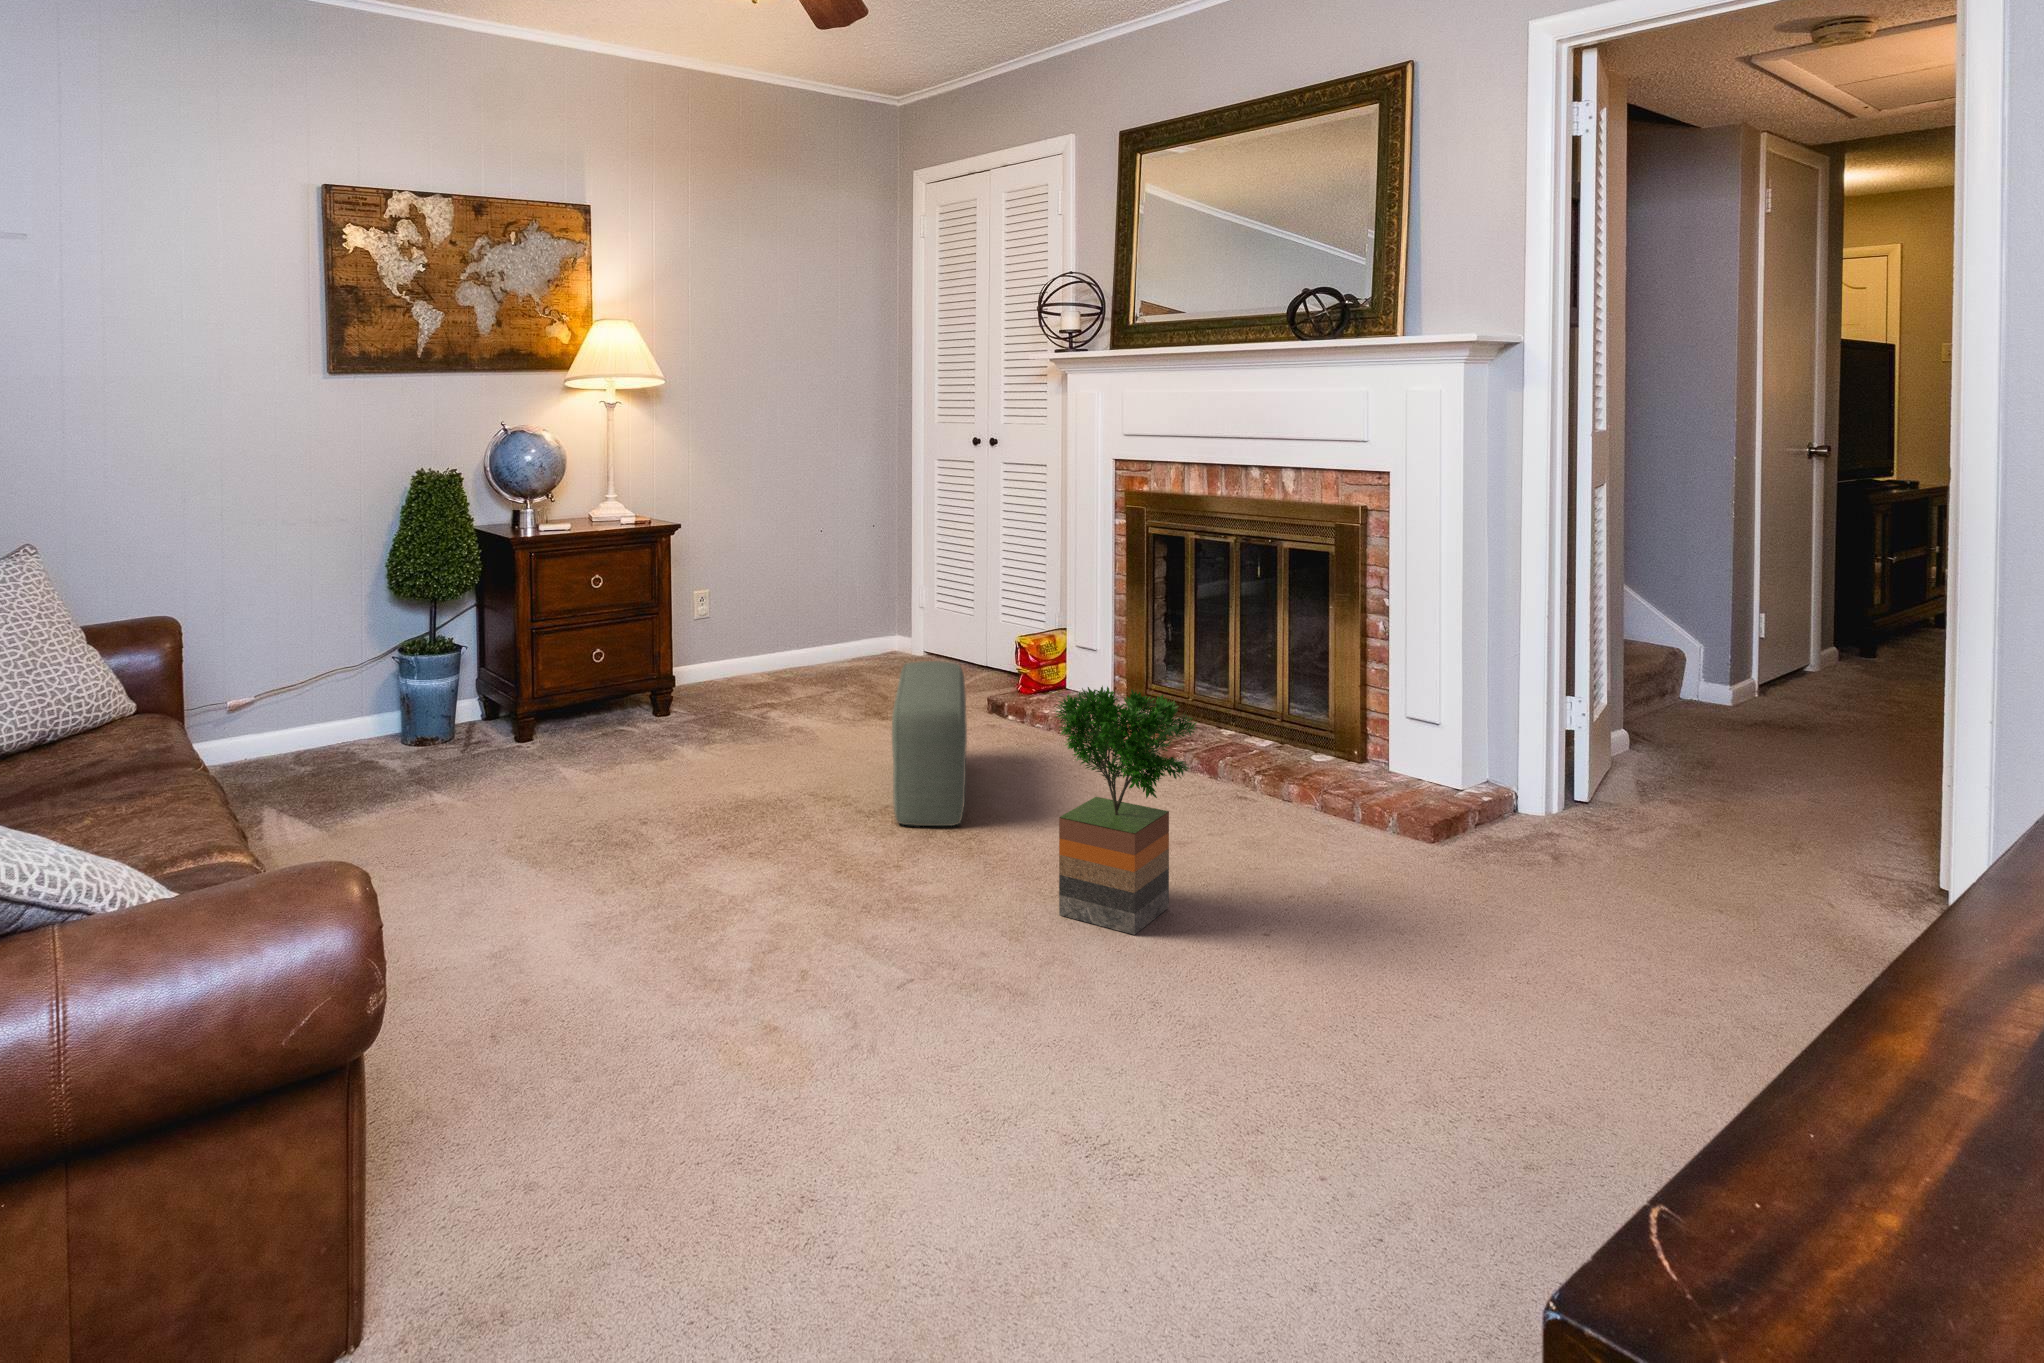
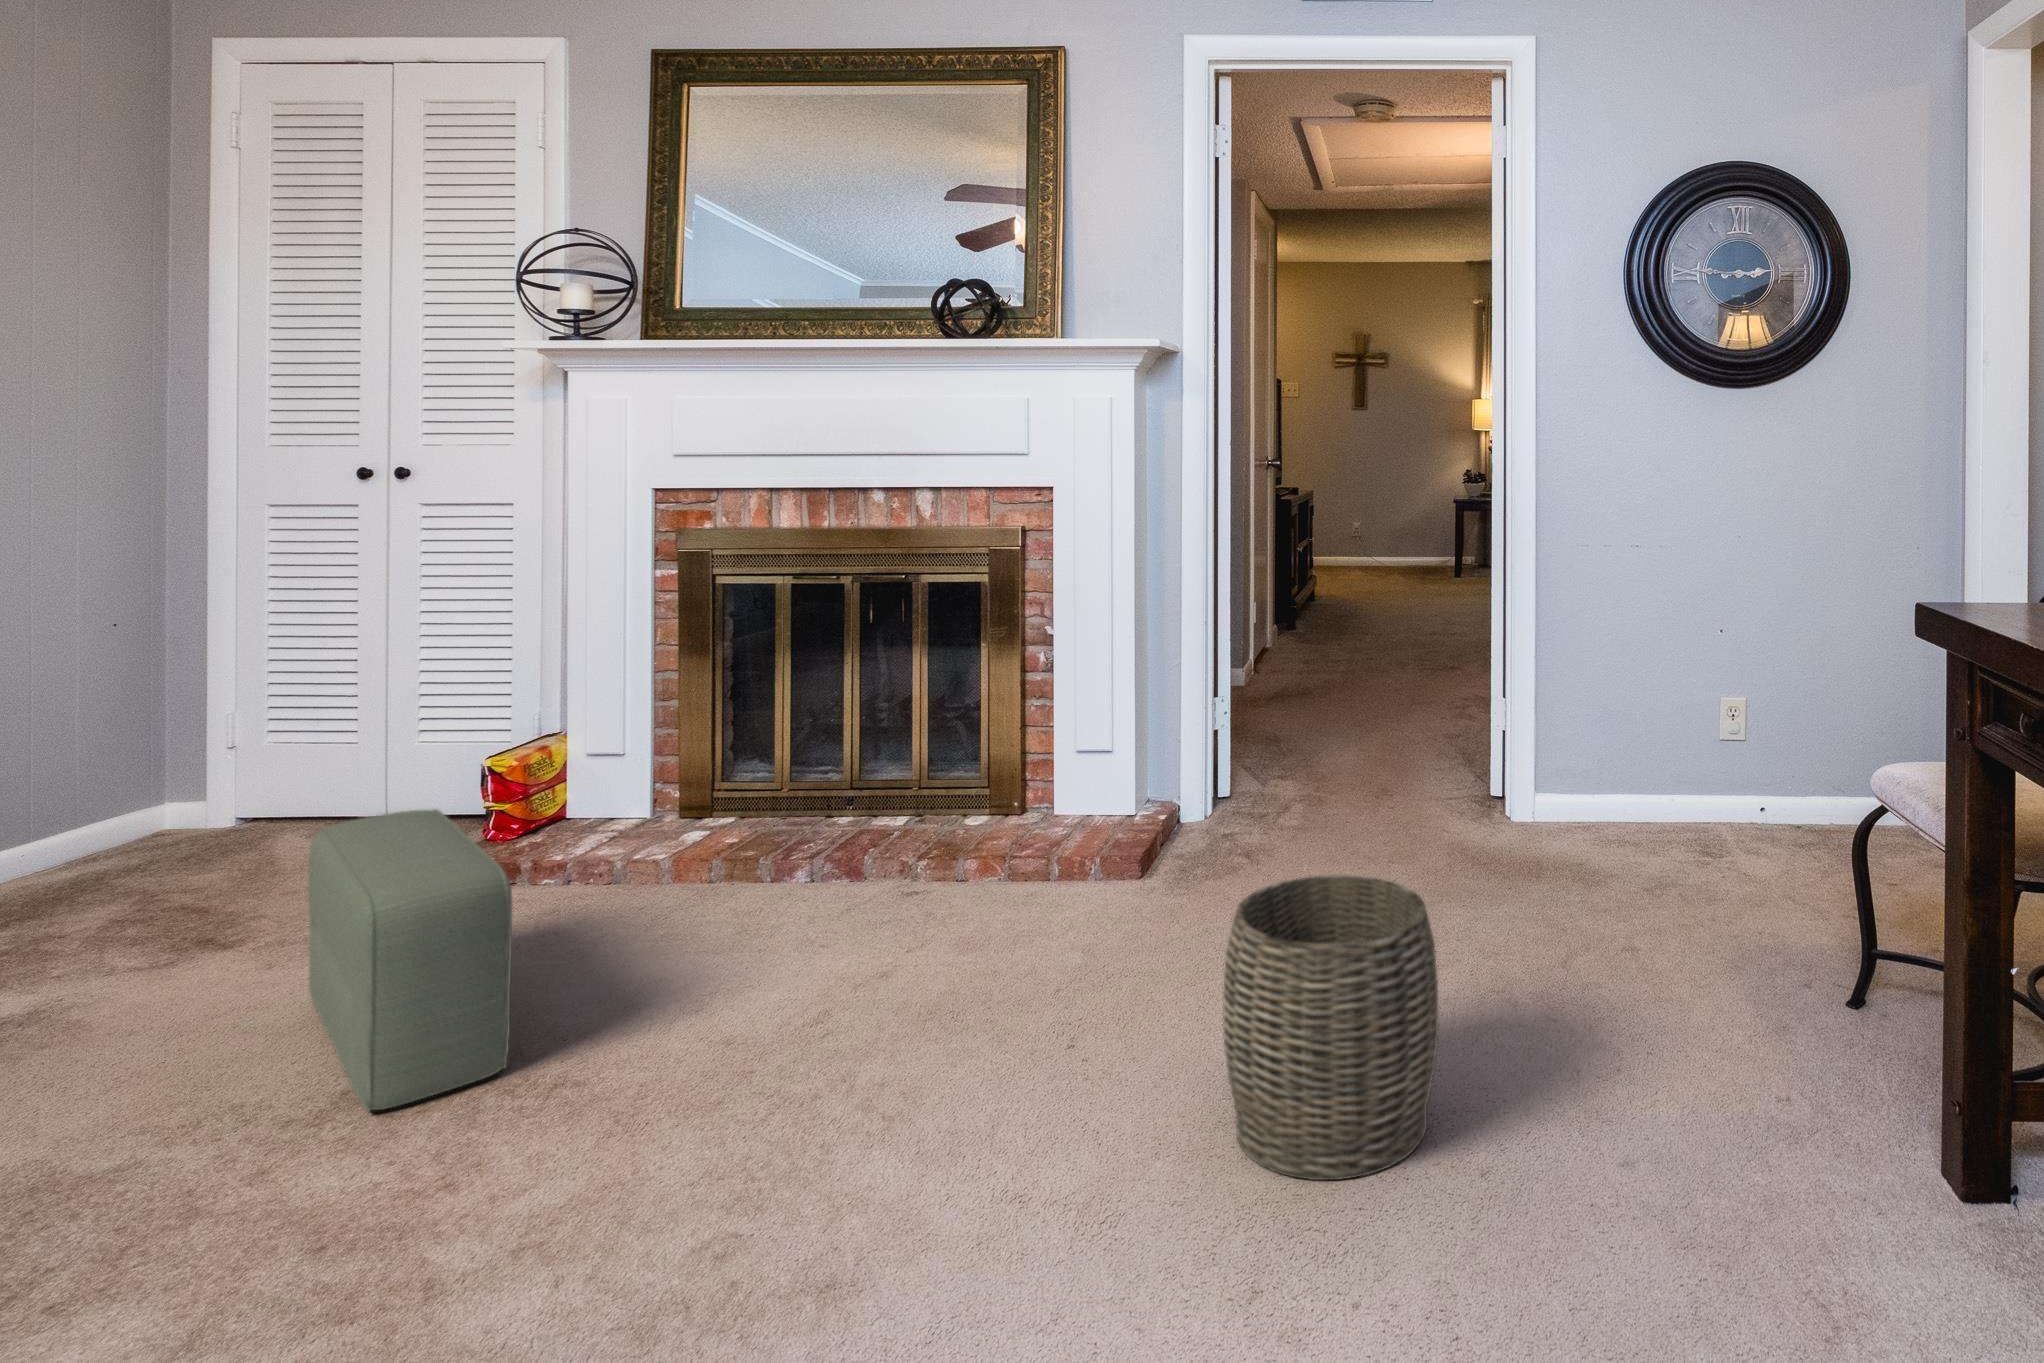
potted tree: present [1056,686,1197,935] -> none [754,772,991,1148]
woven basket: none [1311,843,1508,1092] -> present [1223,875,1438,1180]

